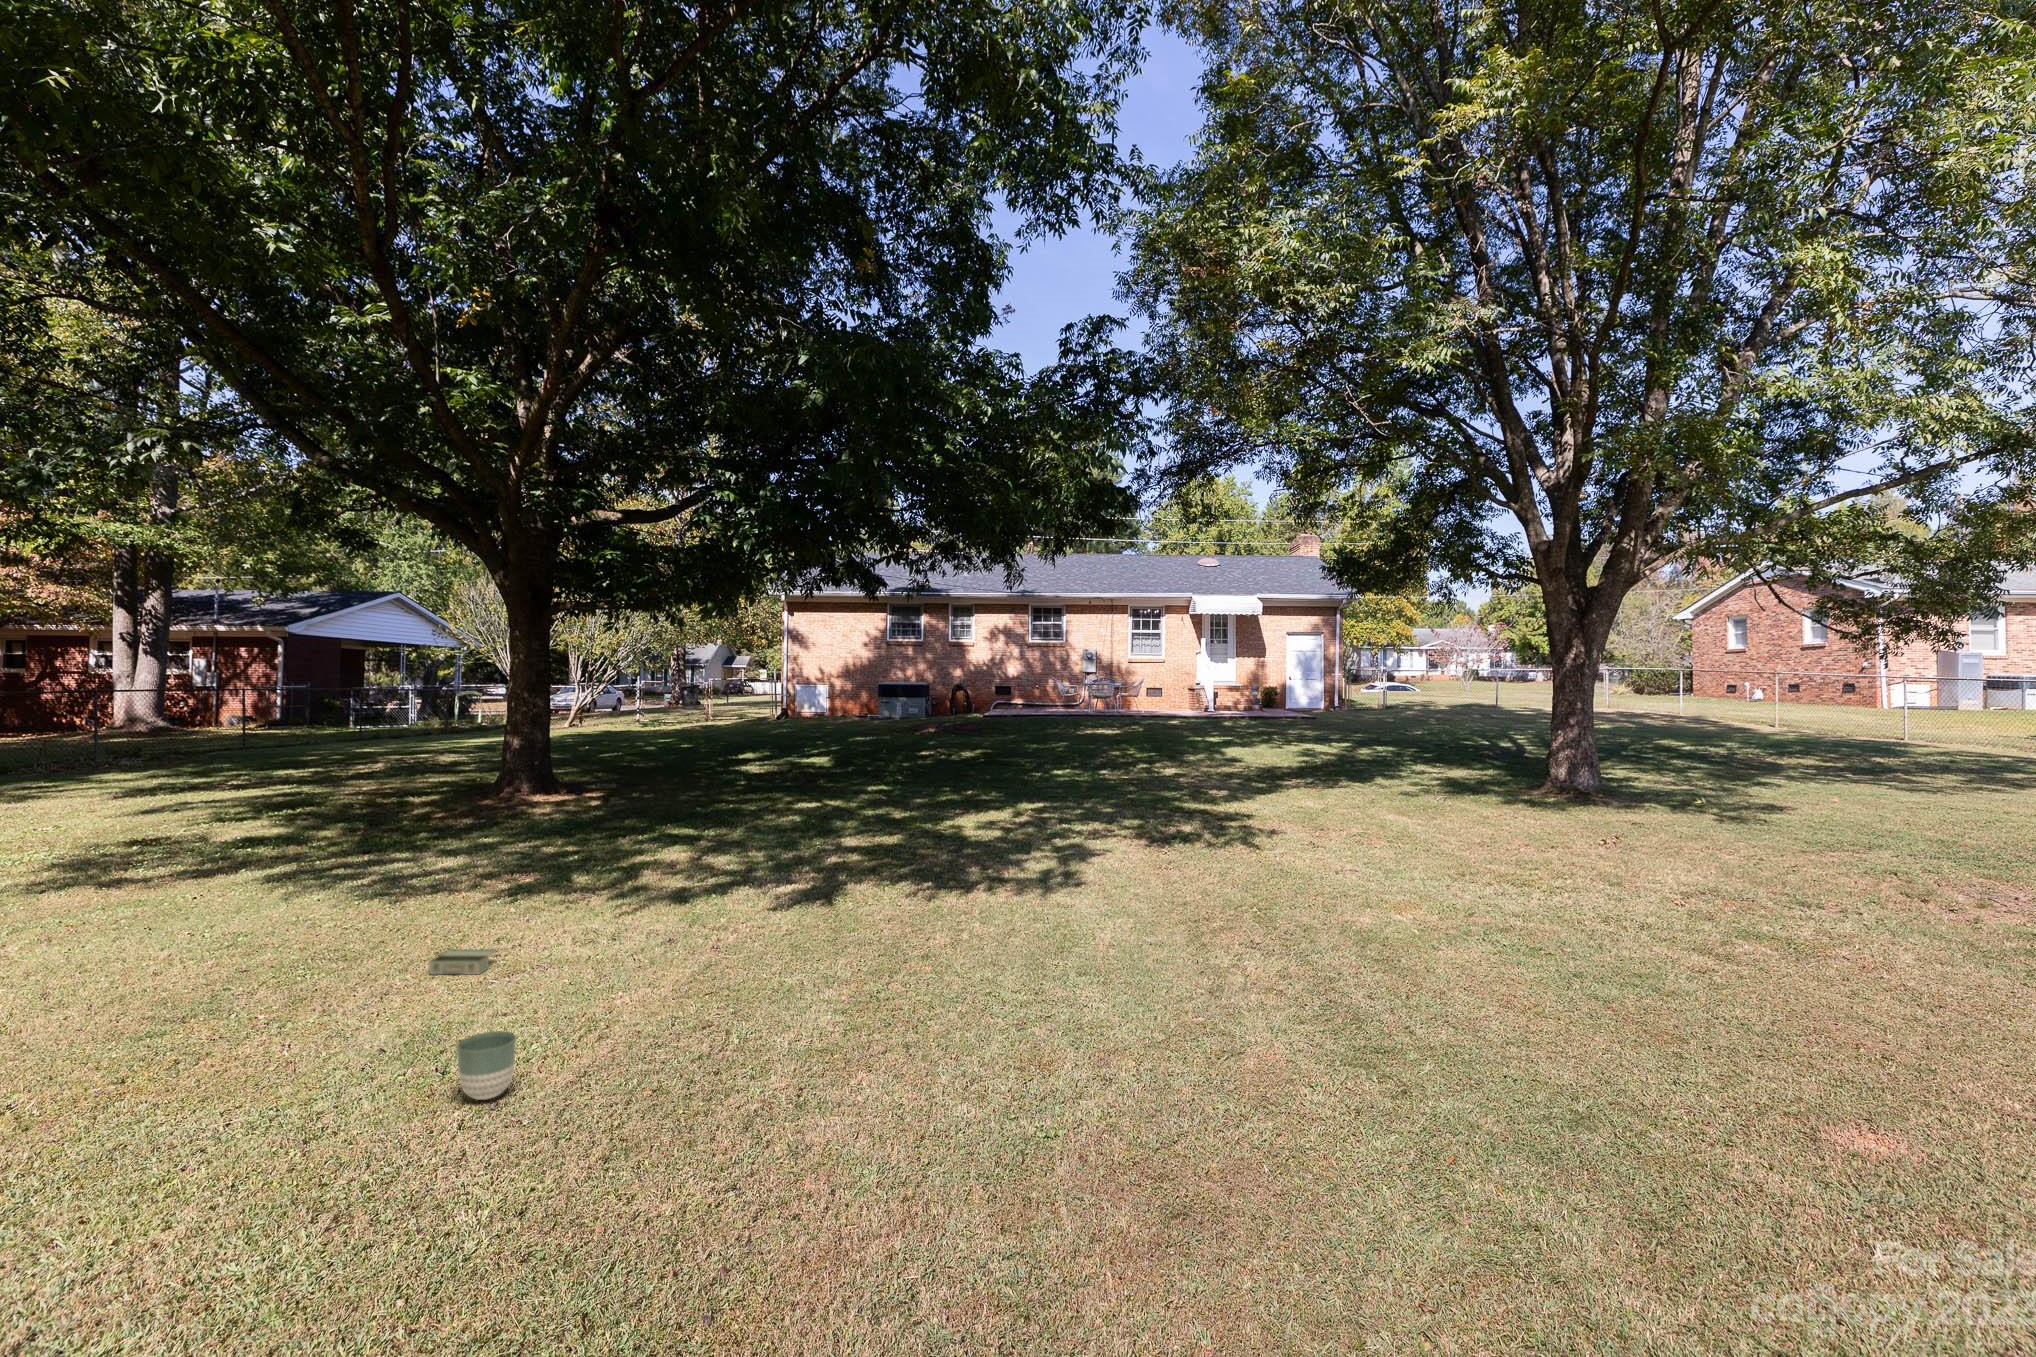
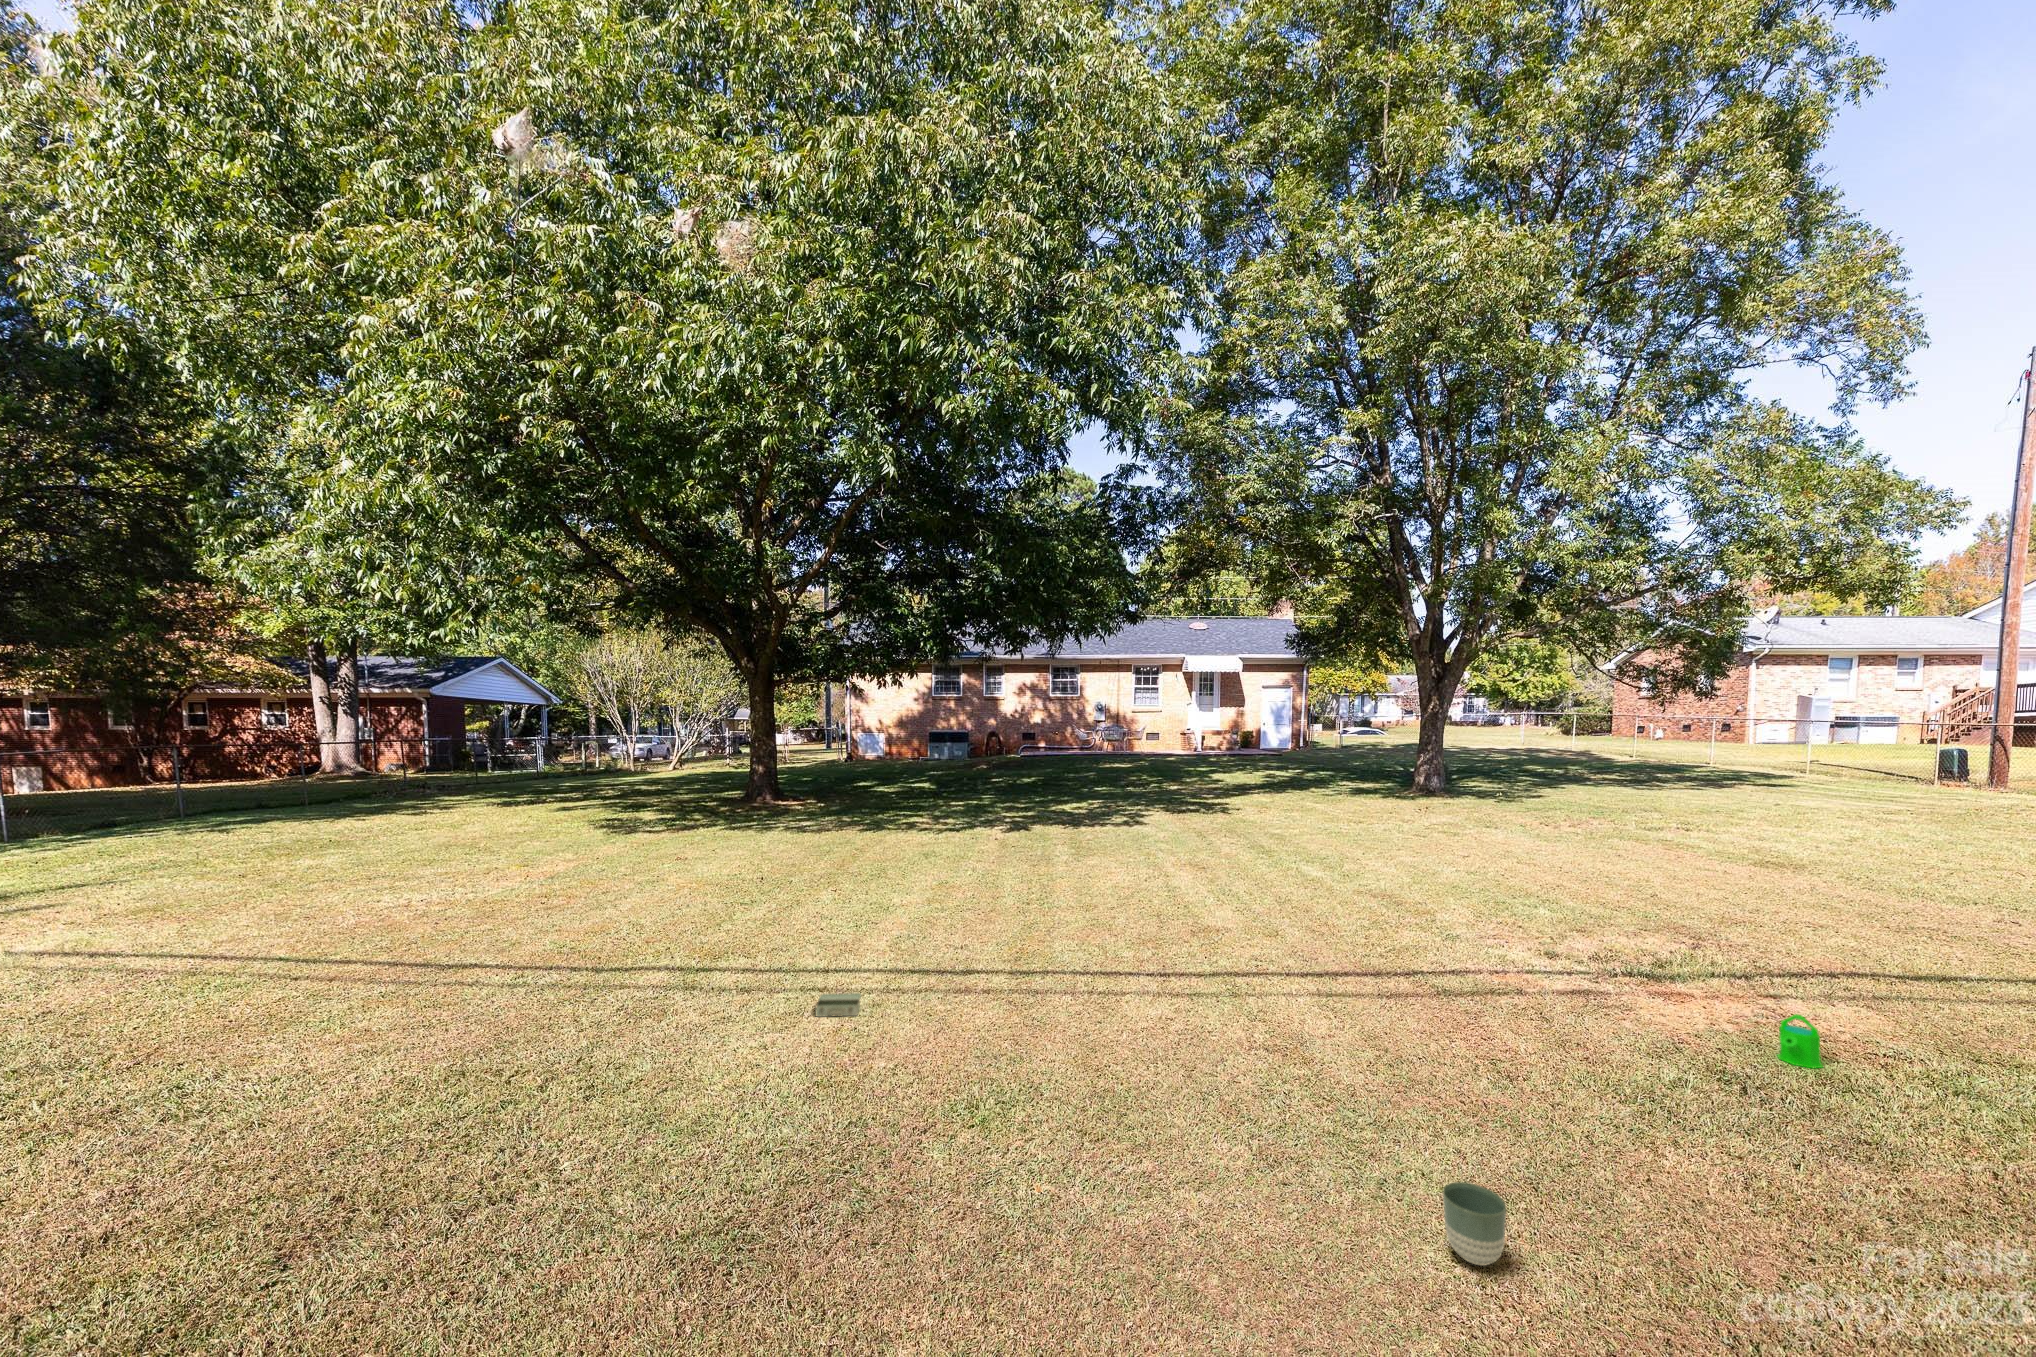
watering can: none [1539,981,1594,1046] -> present [1777,1014,1823,1068]
planter: present [457,1031,516,1100] -> present [1443,1182,1506,1266]

